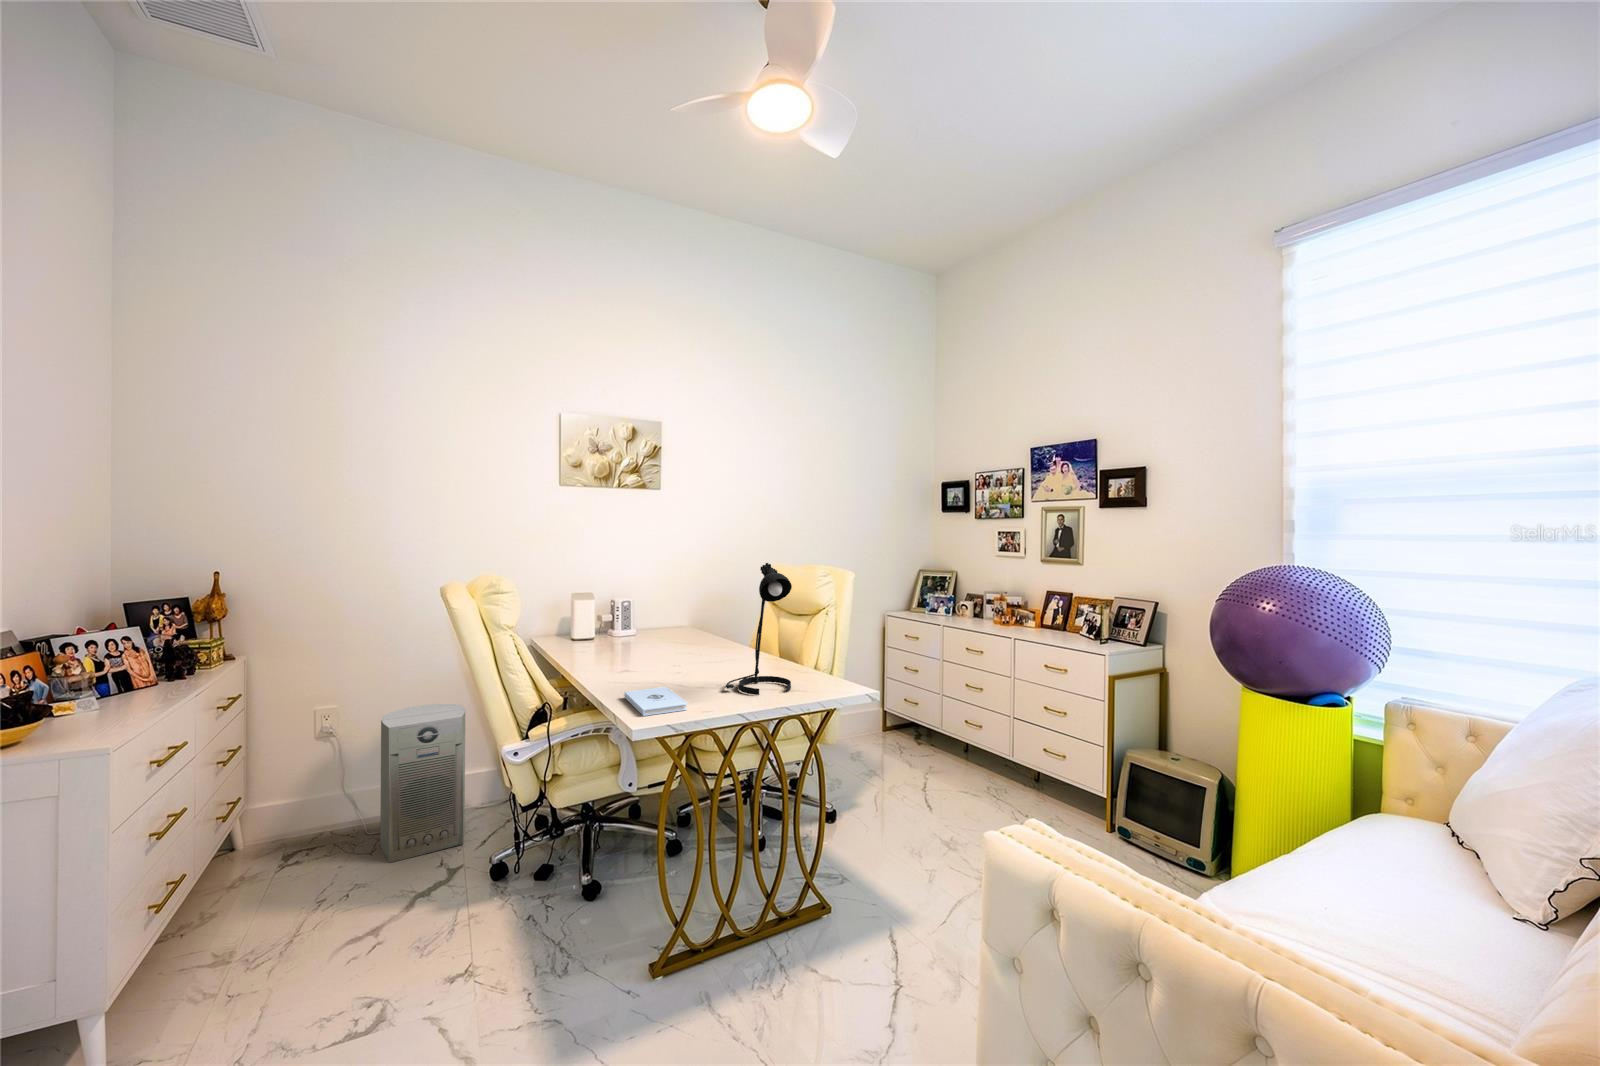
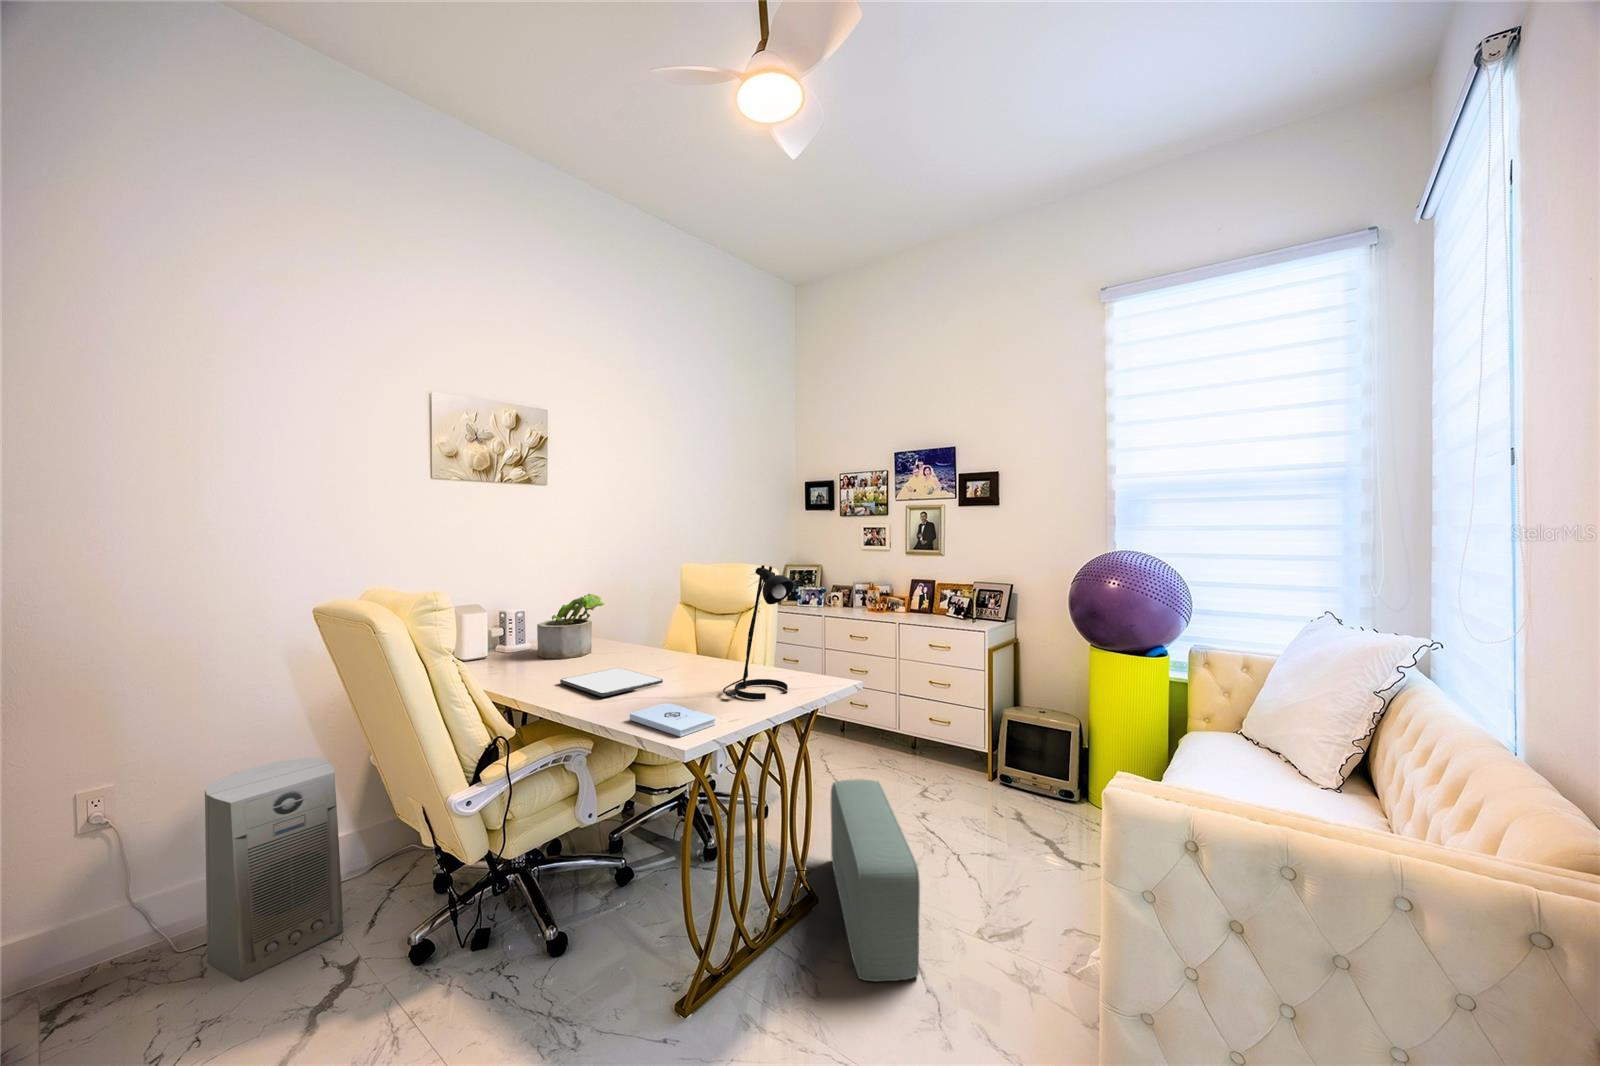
potted plant: none [631,587,693,644] -> present [537,594,604,659]
tablet: none [615,655,692,677] -> present [560,668,663,697]
pouf: none [828,796,923,1013] -> present [831,779,920,981]

